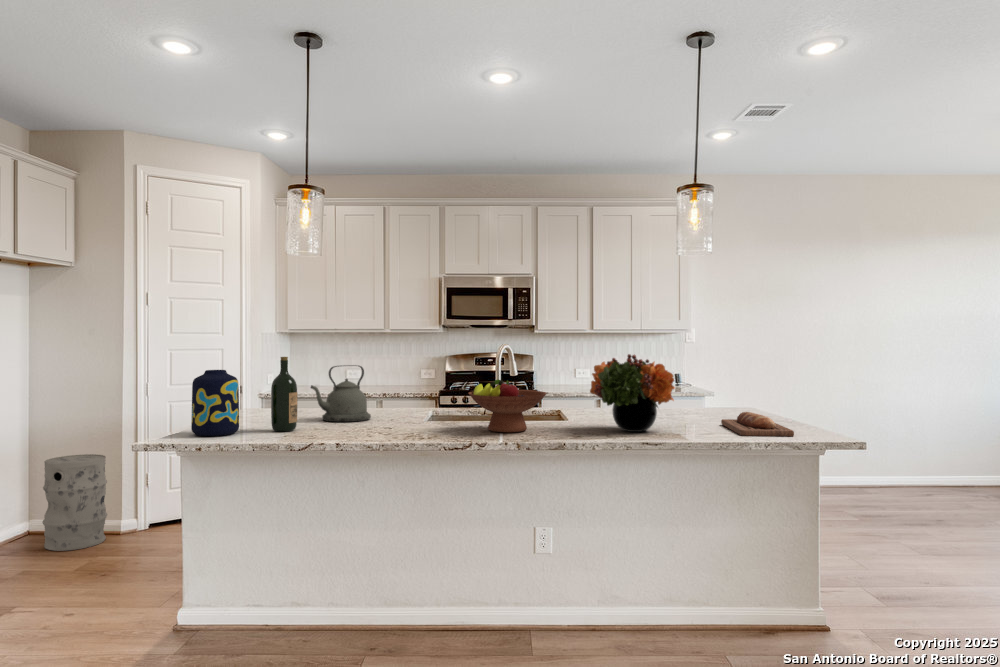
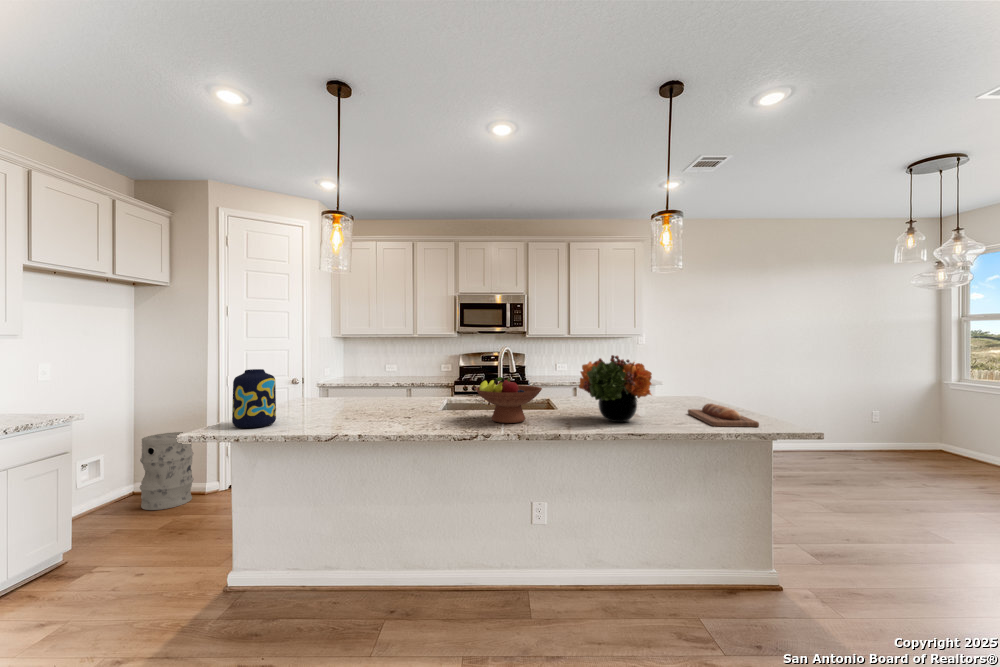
wine bottle: present [271,357,297,432] -> none [305,358,328,422]
kettle: present [311,365,371,422] -> none [343,364,394,412]

